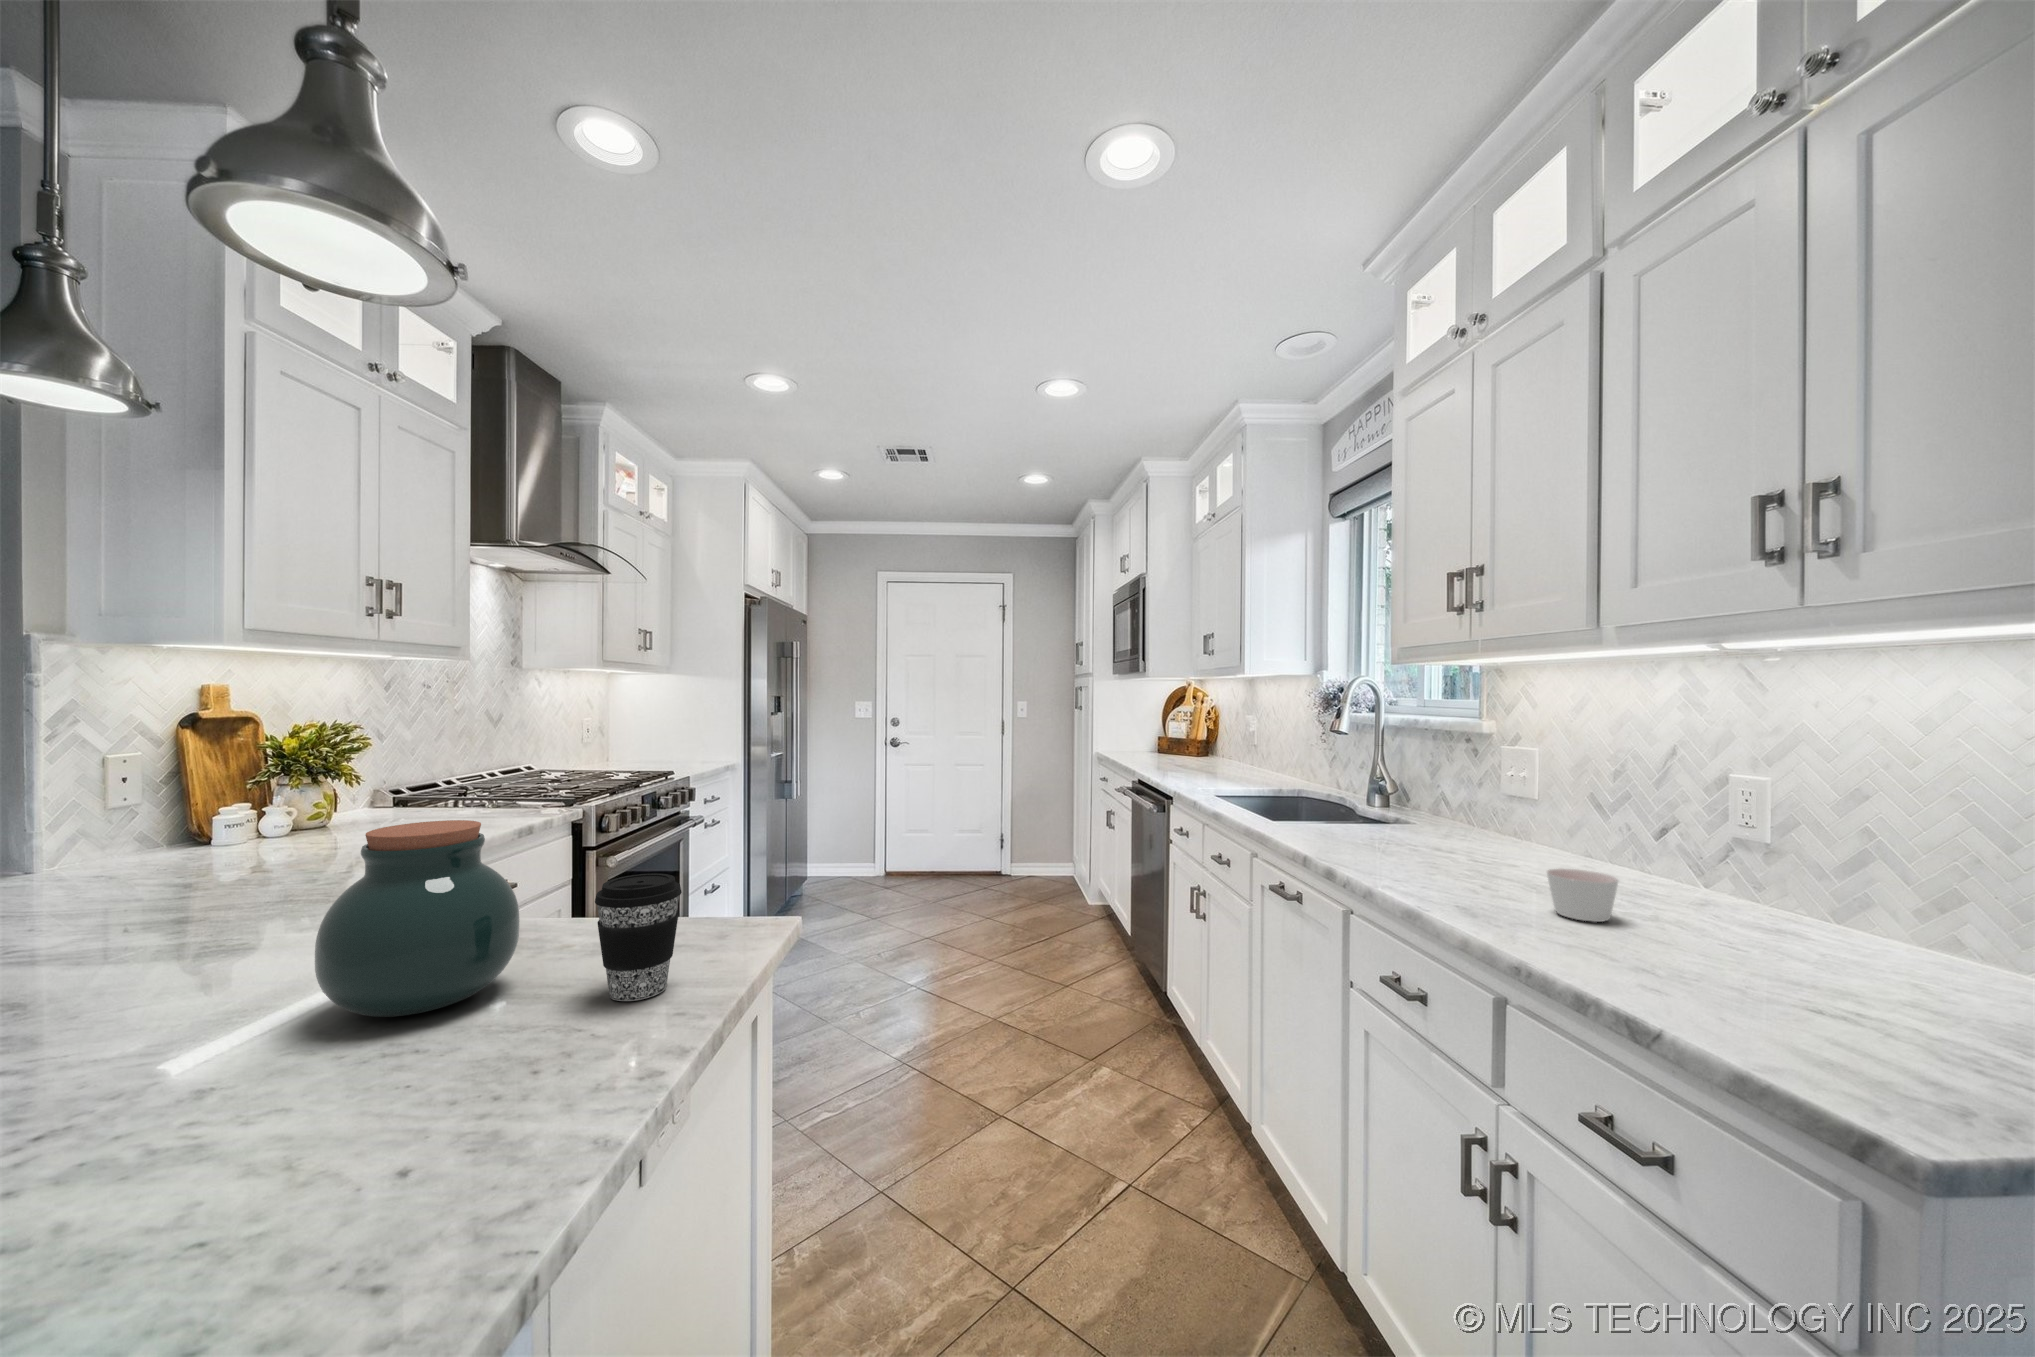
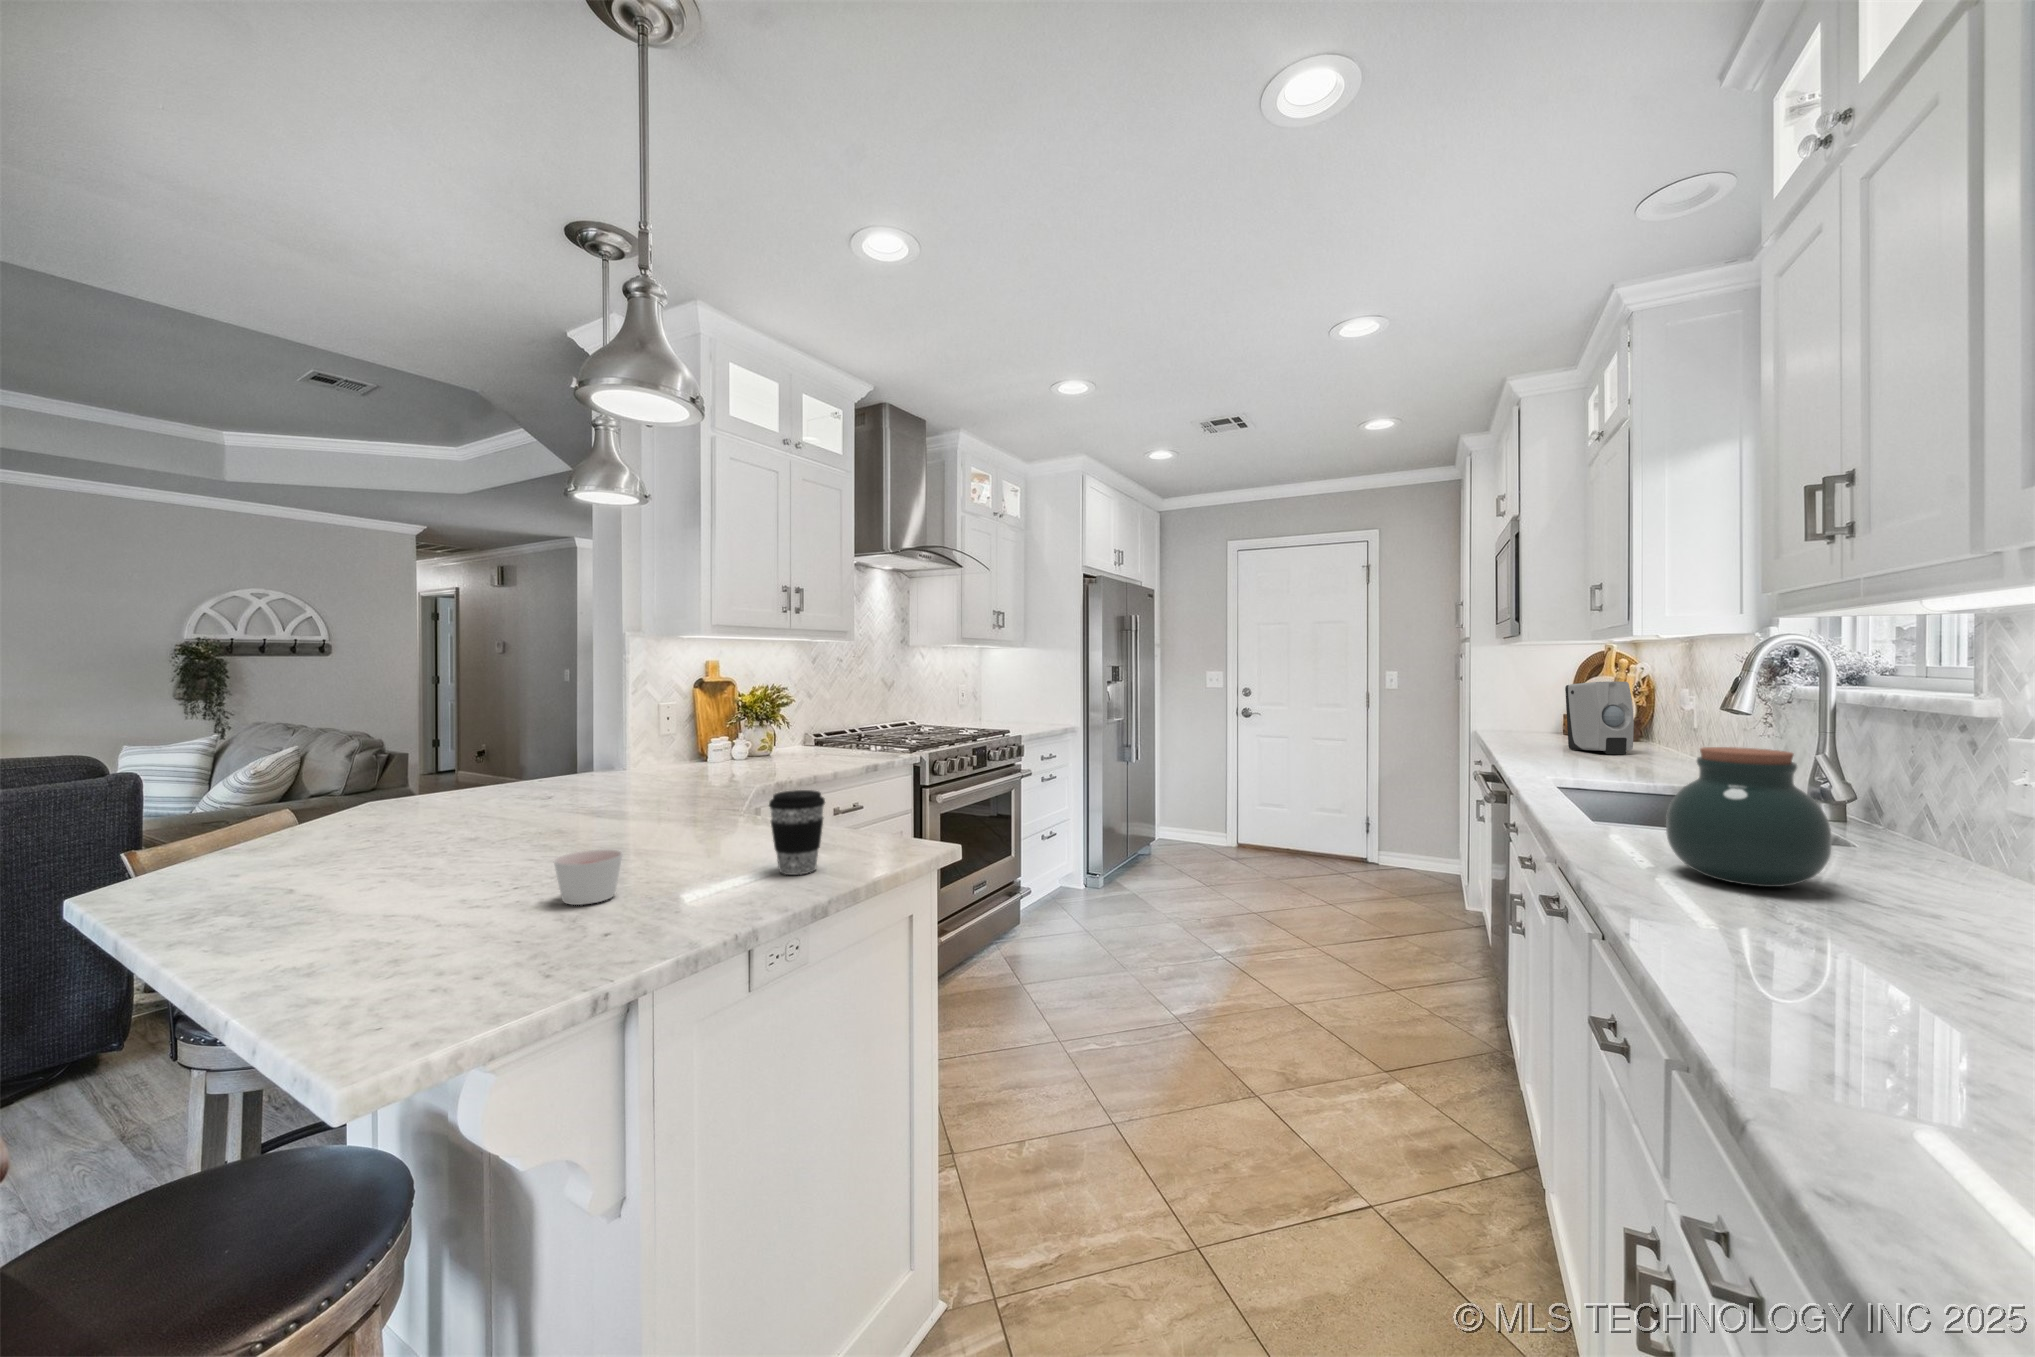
soap dispenser: none [1186,708,1232,765] -> present [1565,682,1634,754]
jar: present [315,820,520,1017] -> present [1666,747,1832,887]
candle: present [1547,868,1618,922] -> present [553,849,622,905]

